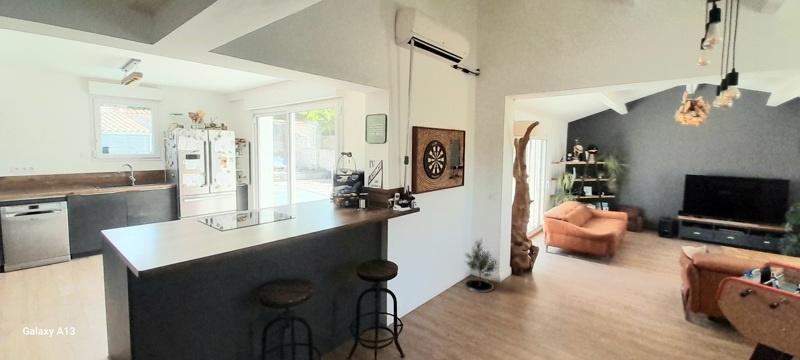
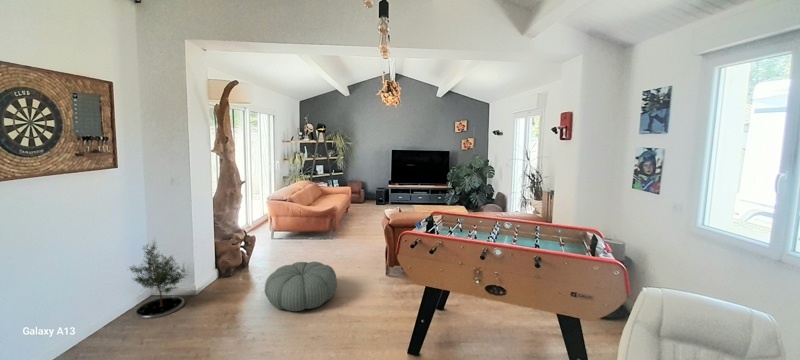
pouf: none [557,279,628,324] -> present [265,262,337,311]

